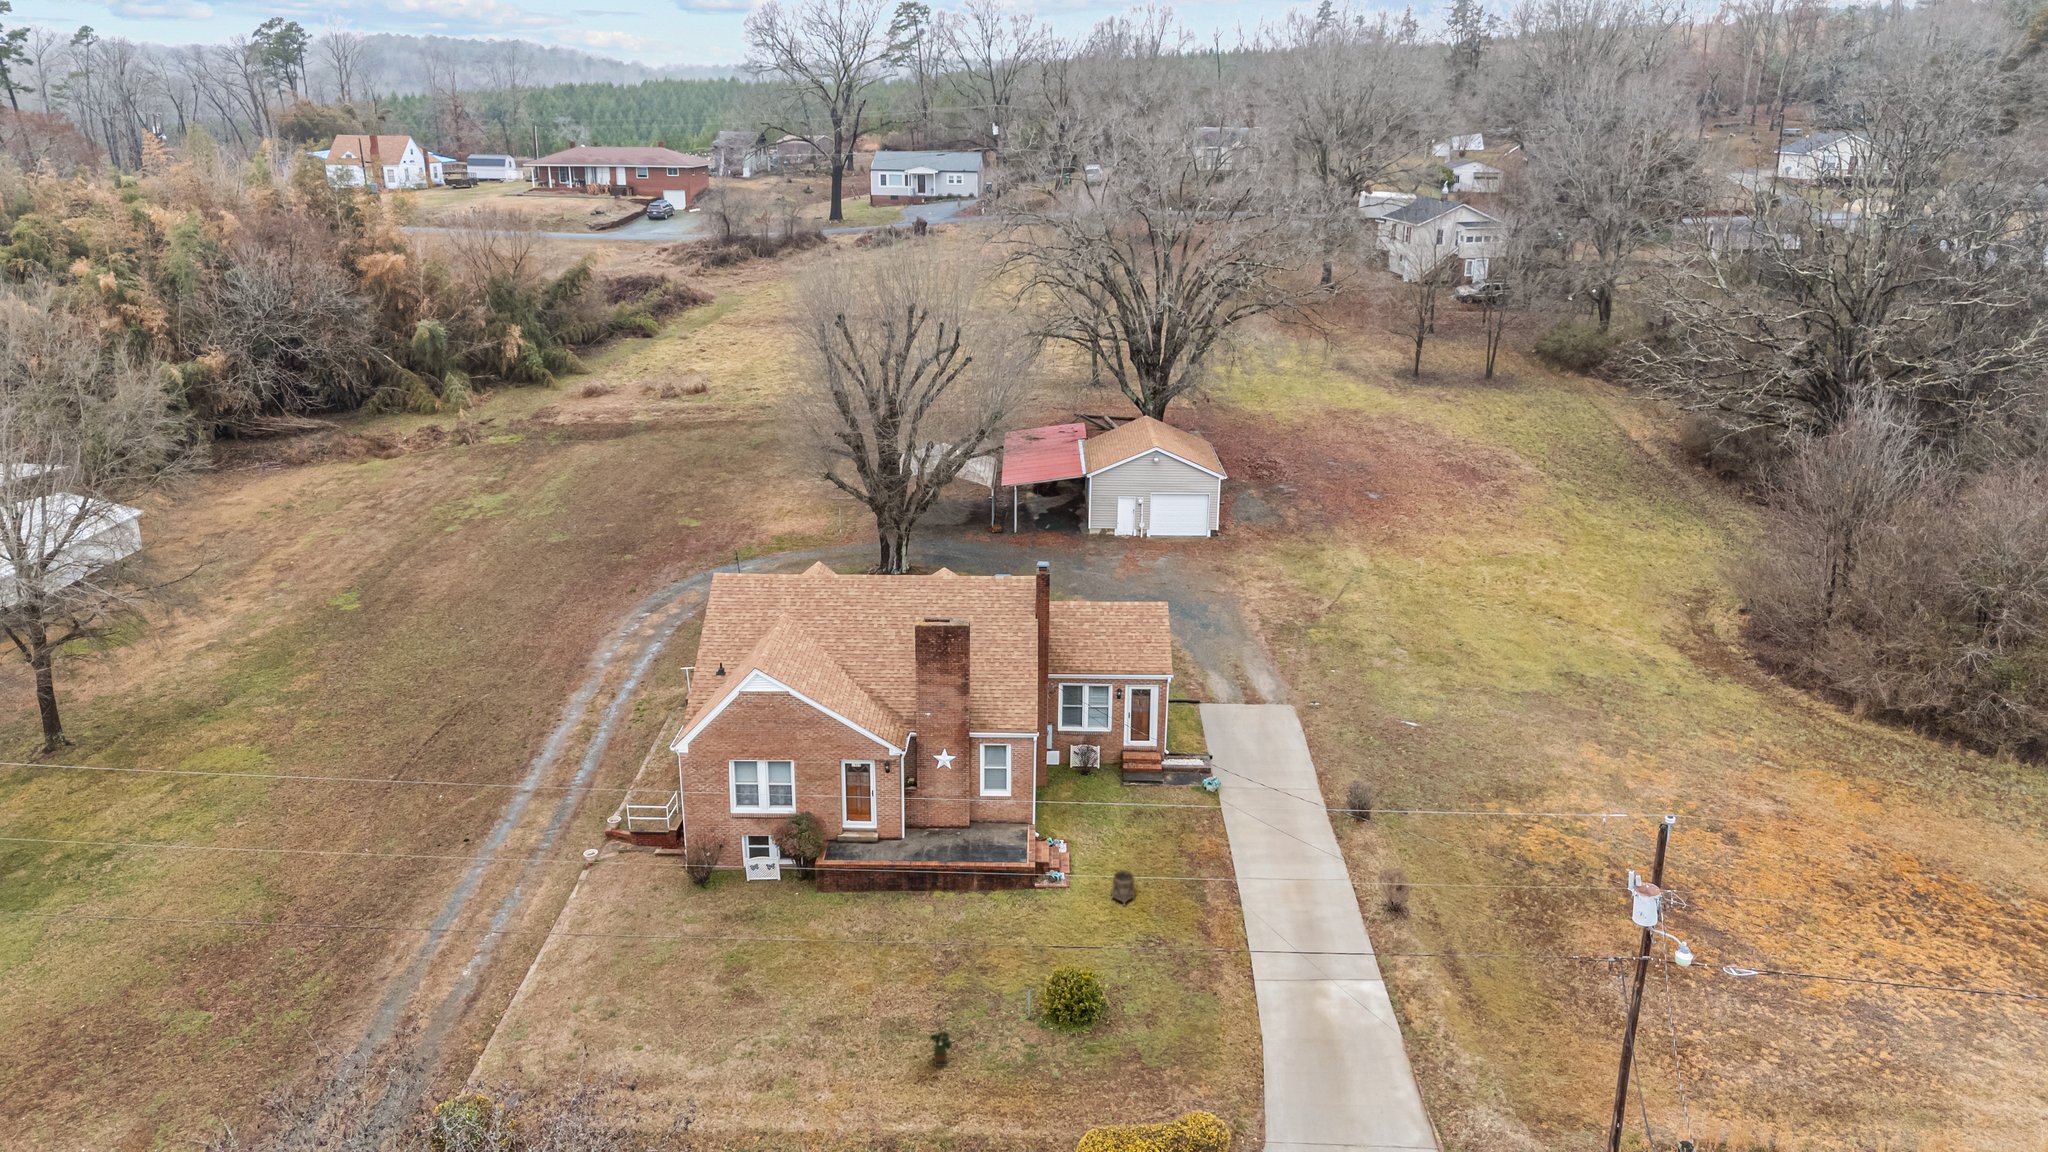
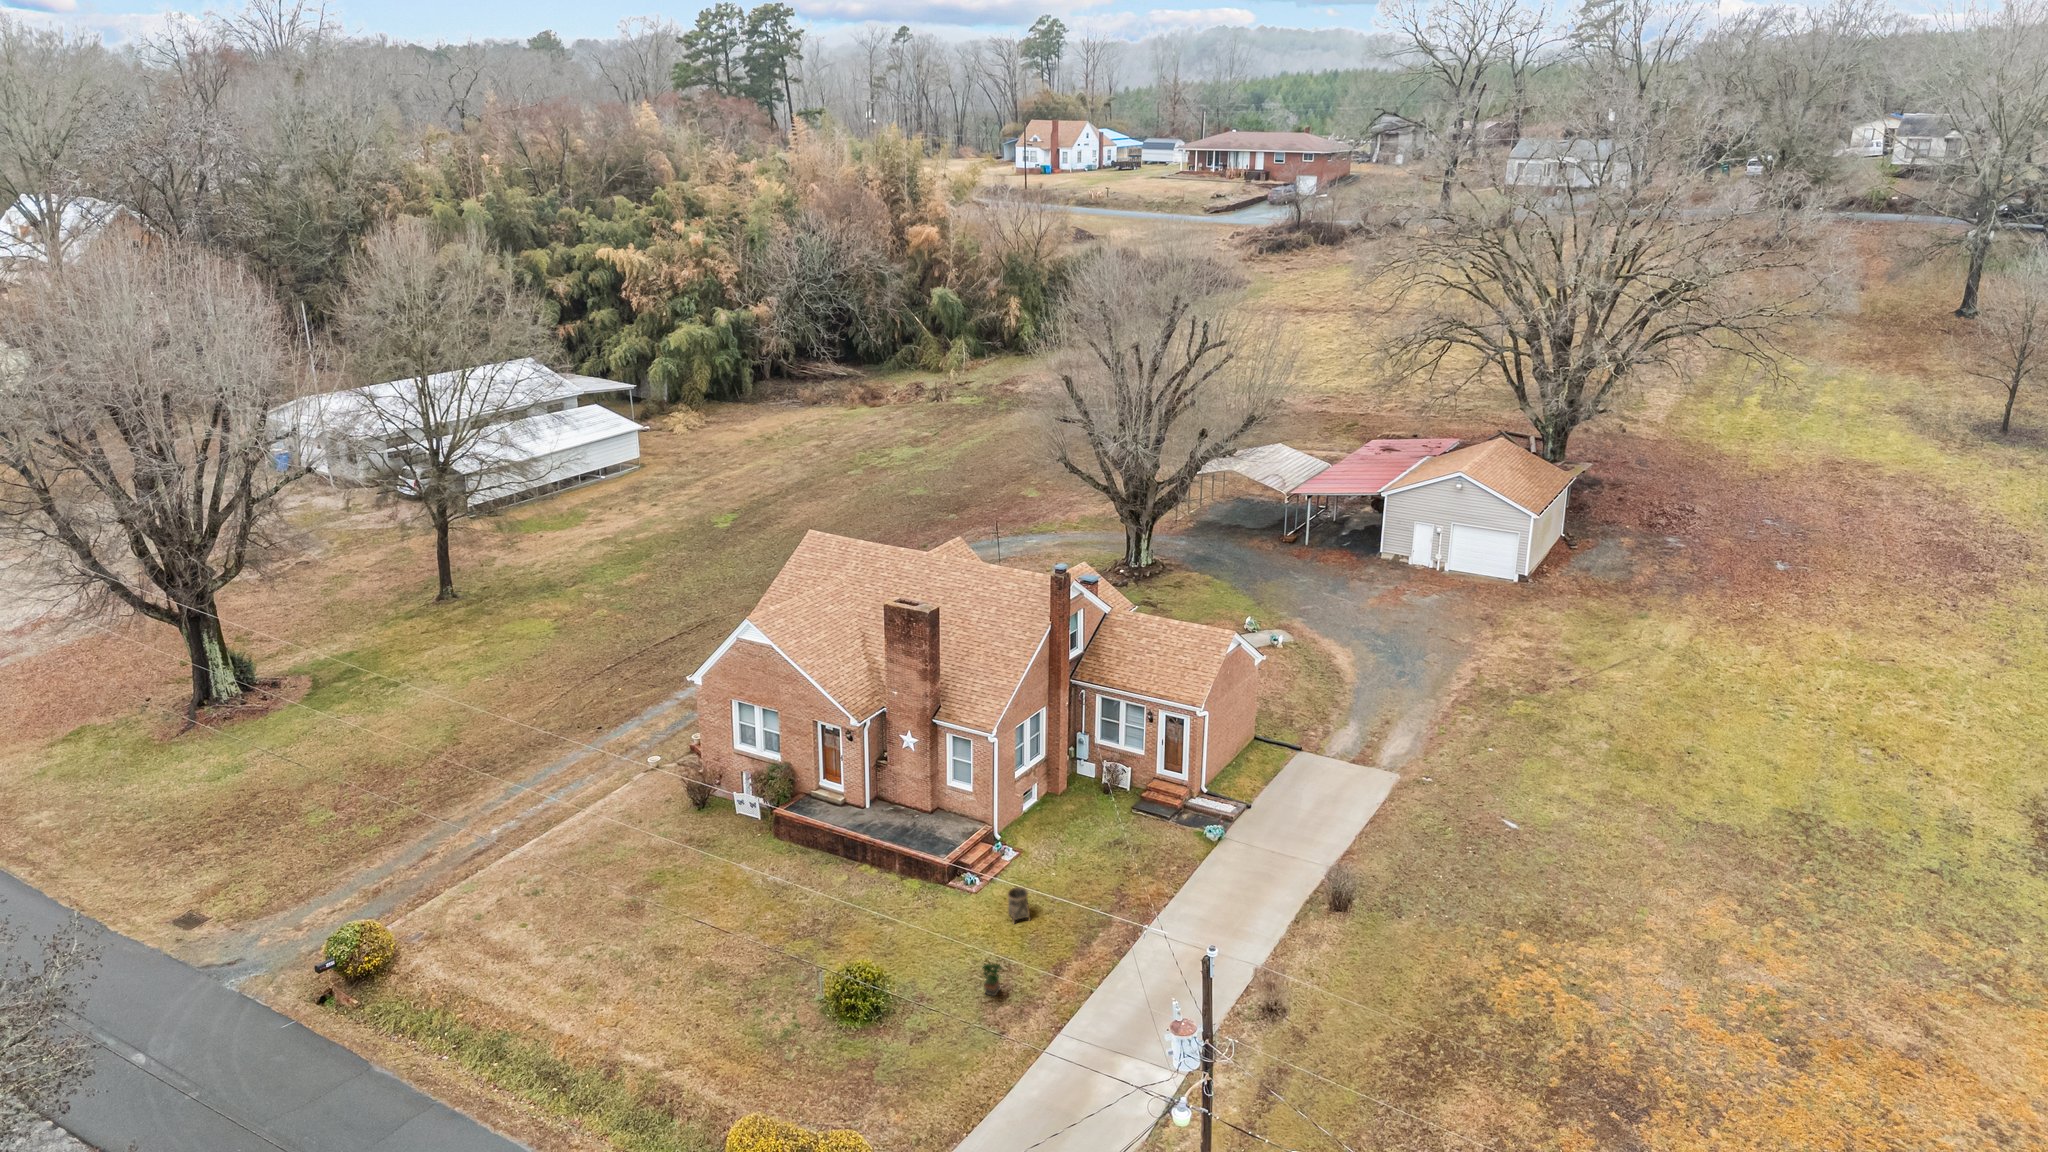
potted tree: present [930,1032,952,1066] -> present [982,964,1001,996]

